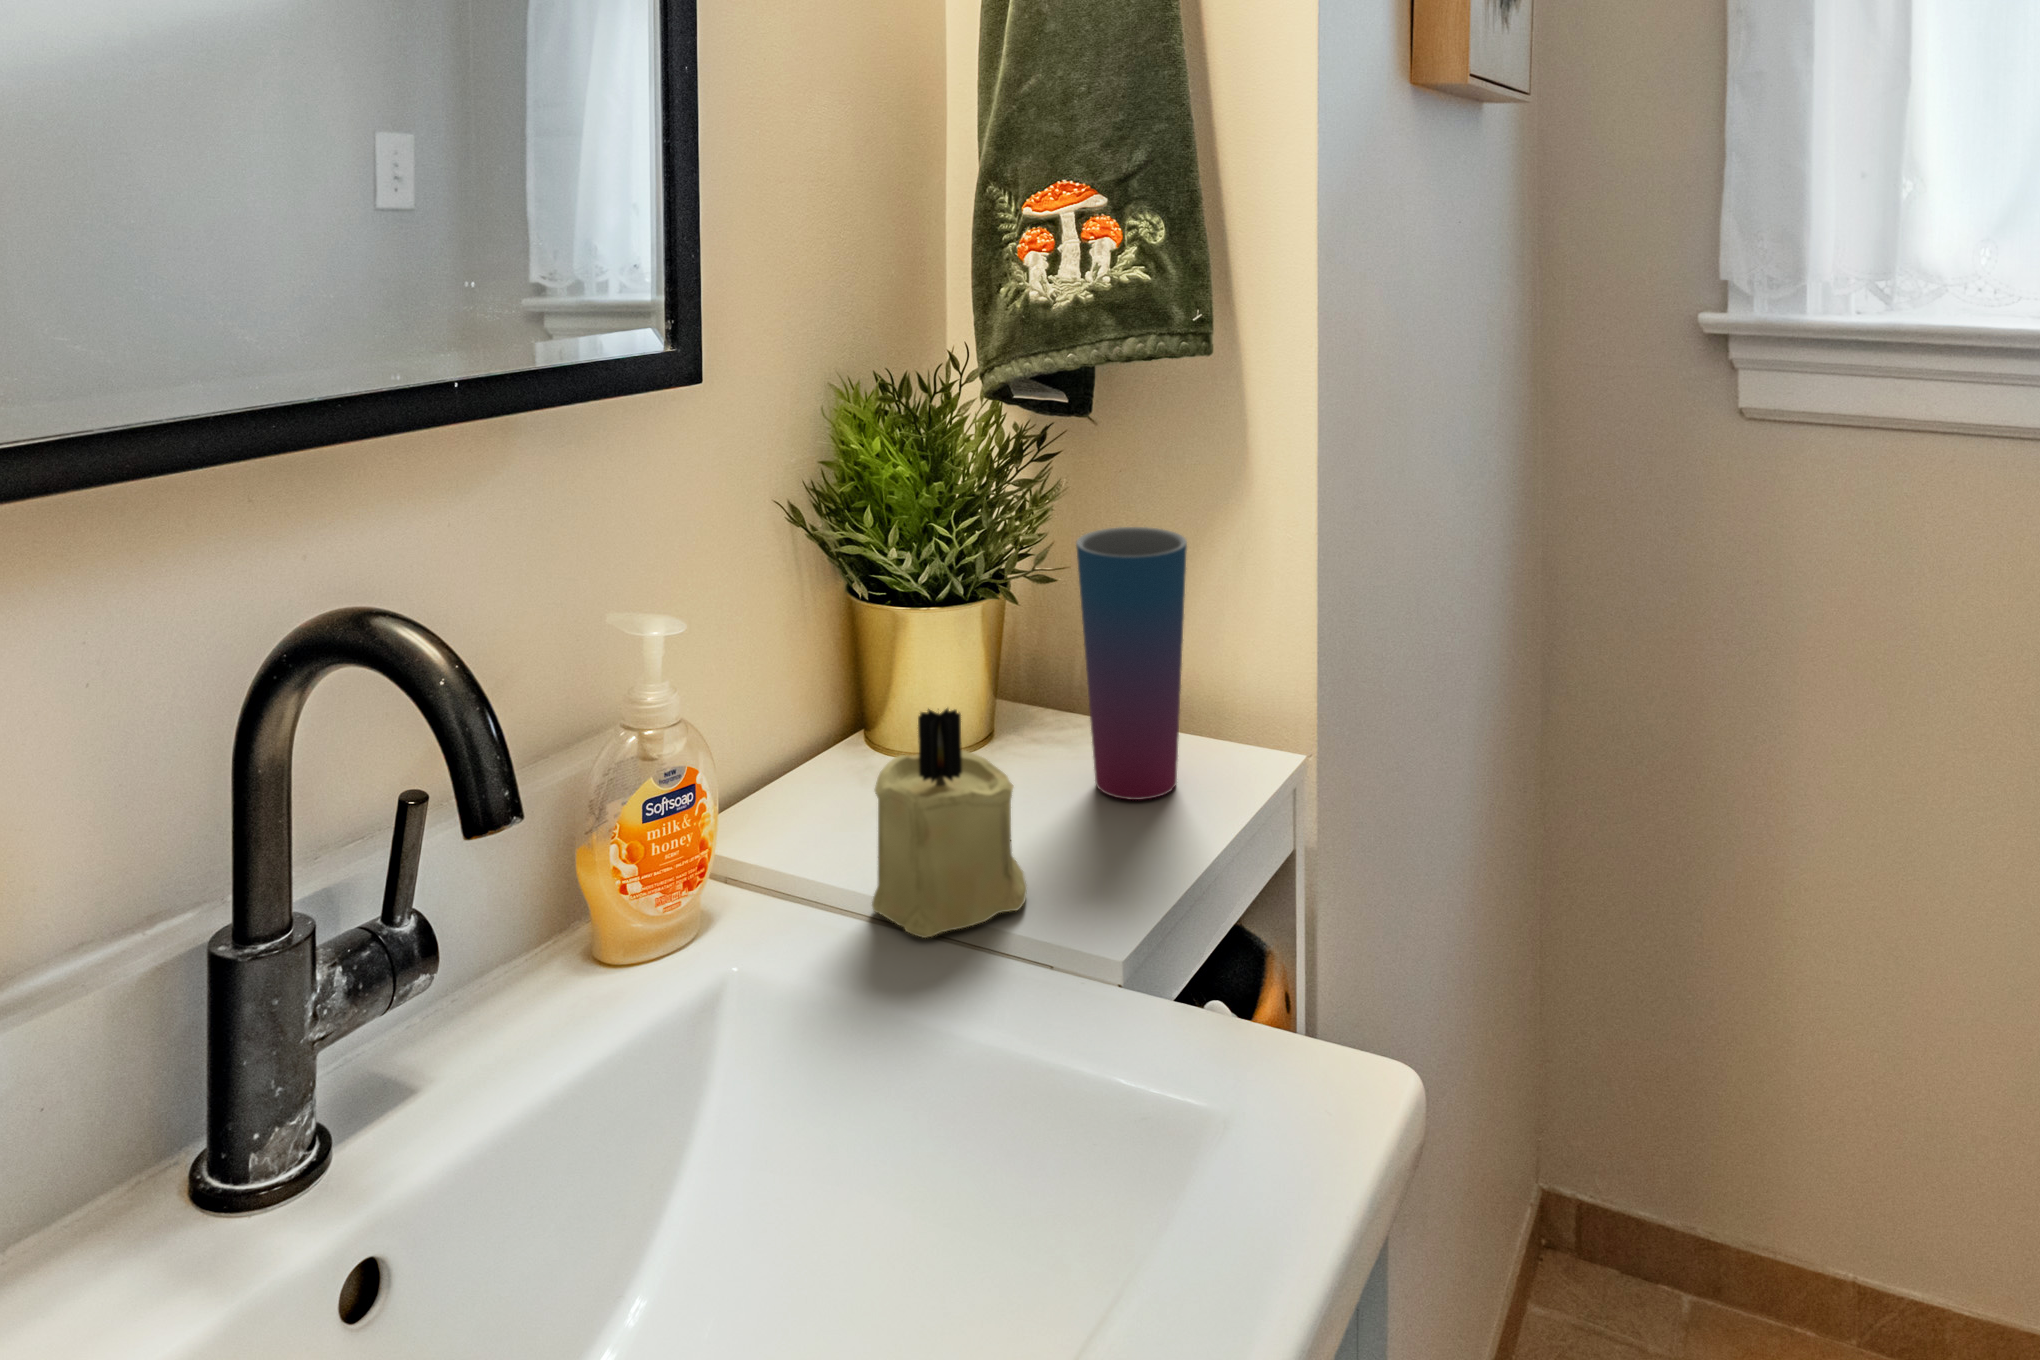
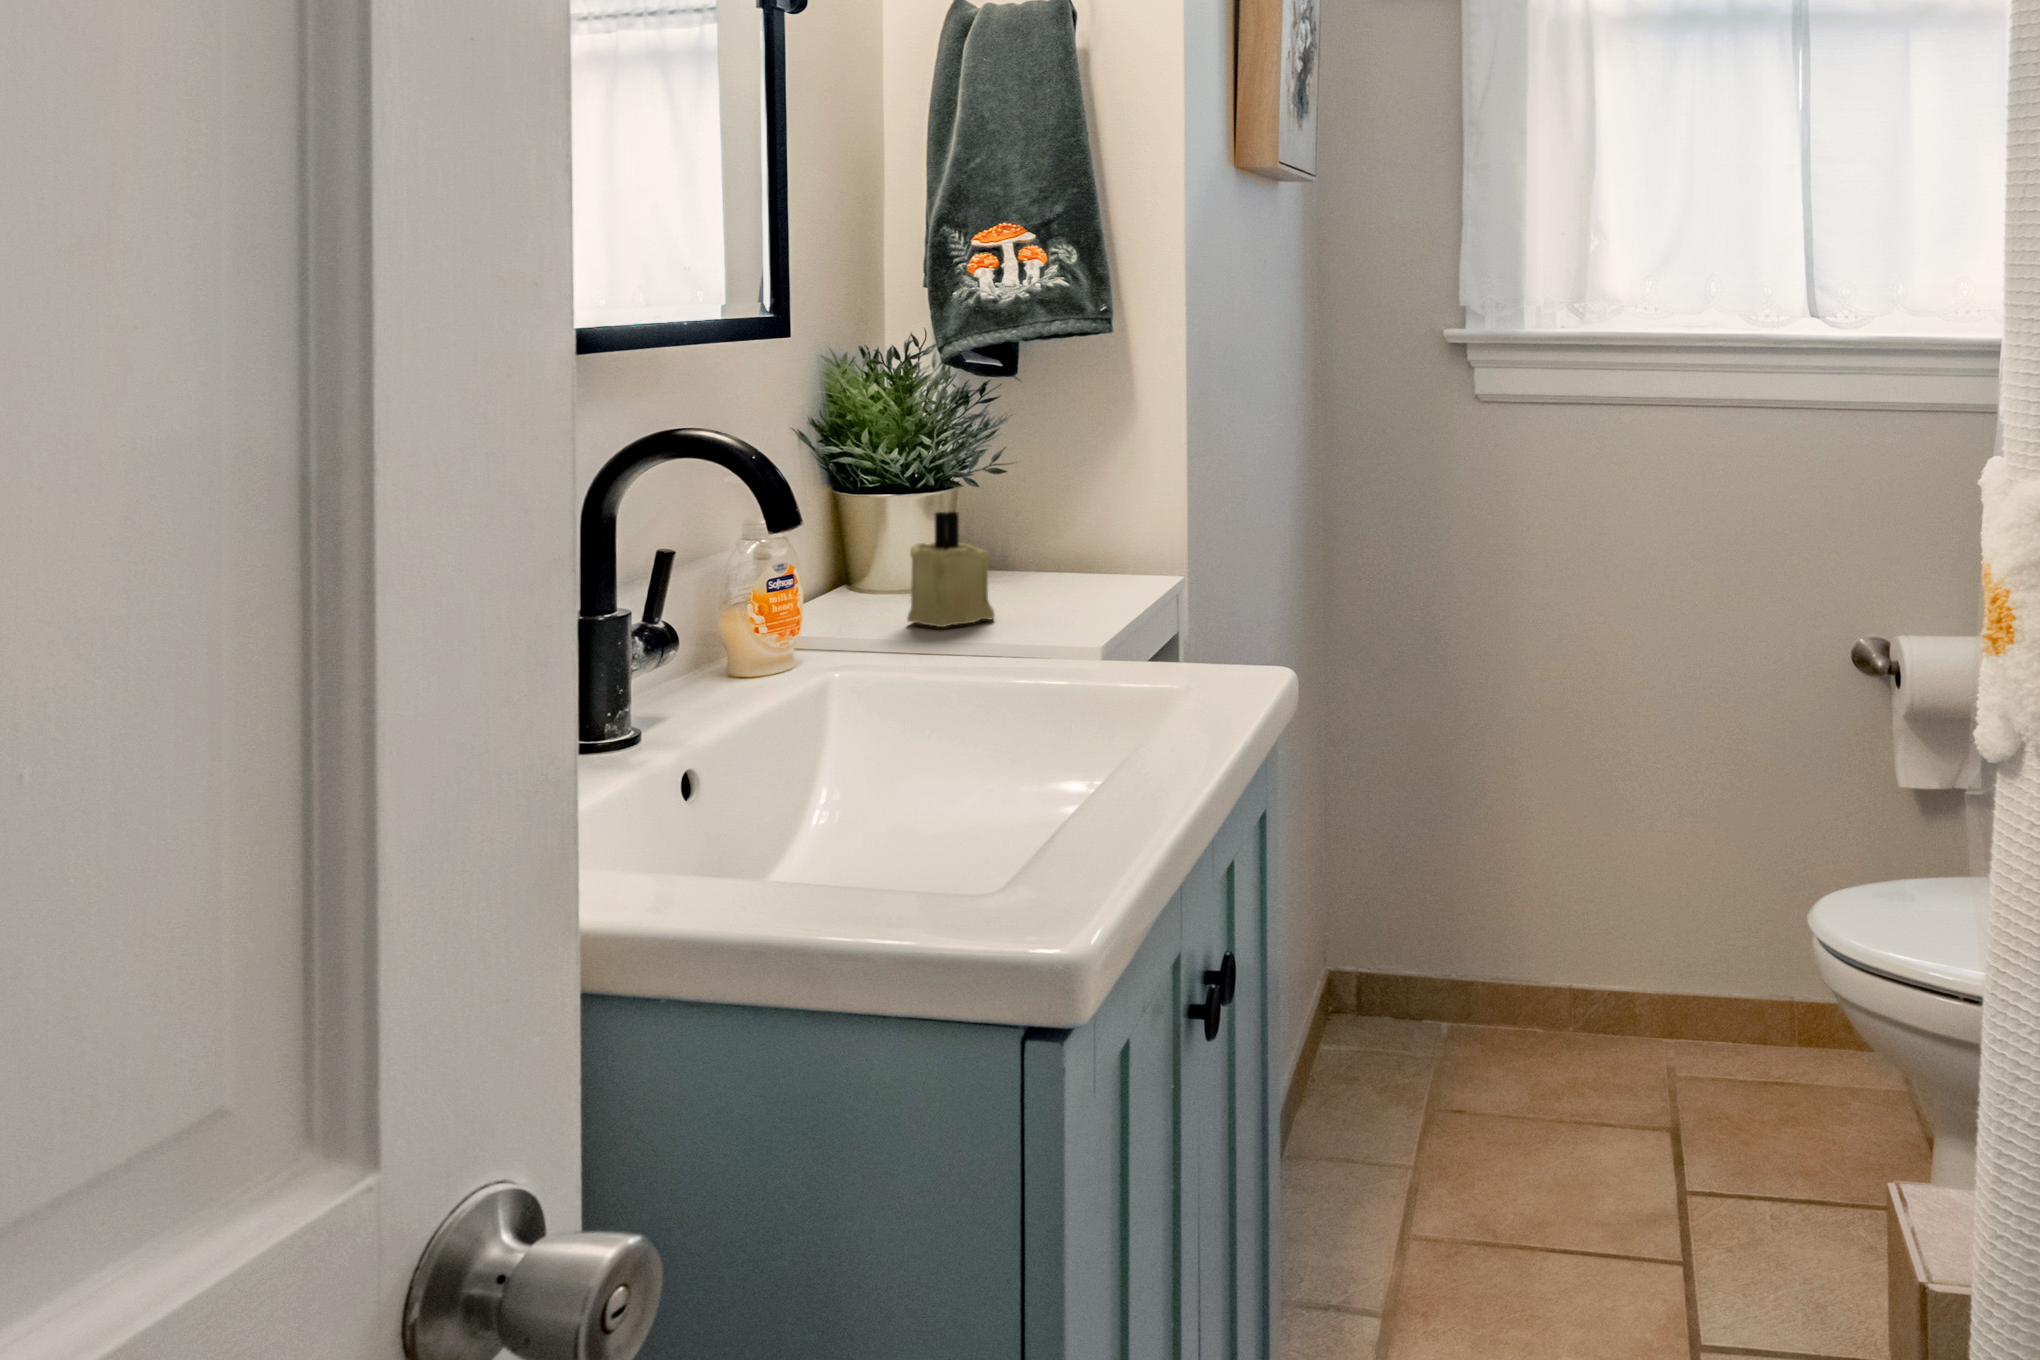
cup: present [1076,527,1187,800] -> none [1013,438,1080,593]

